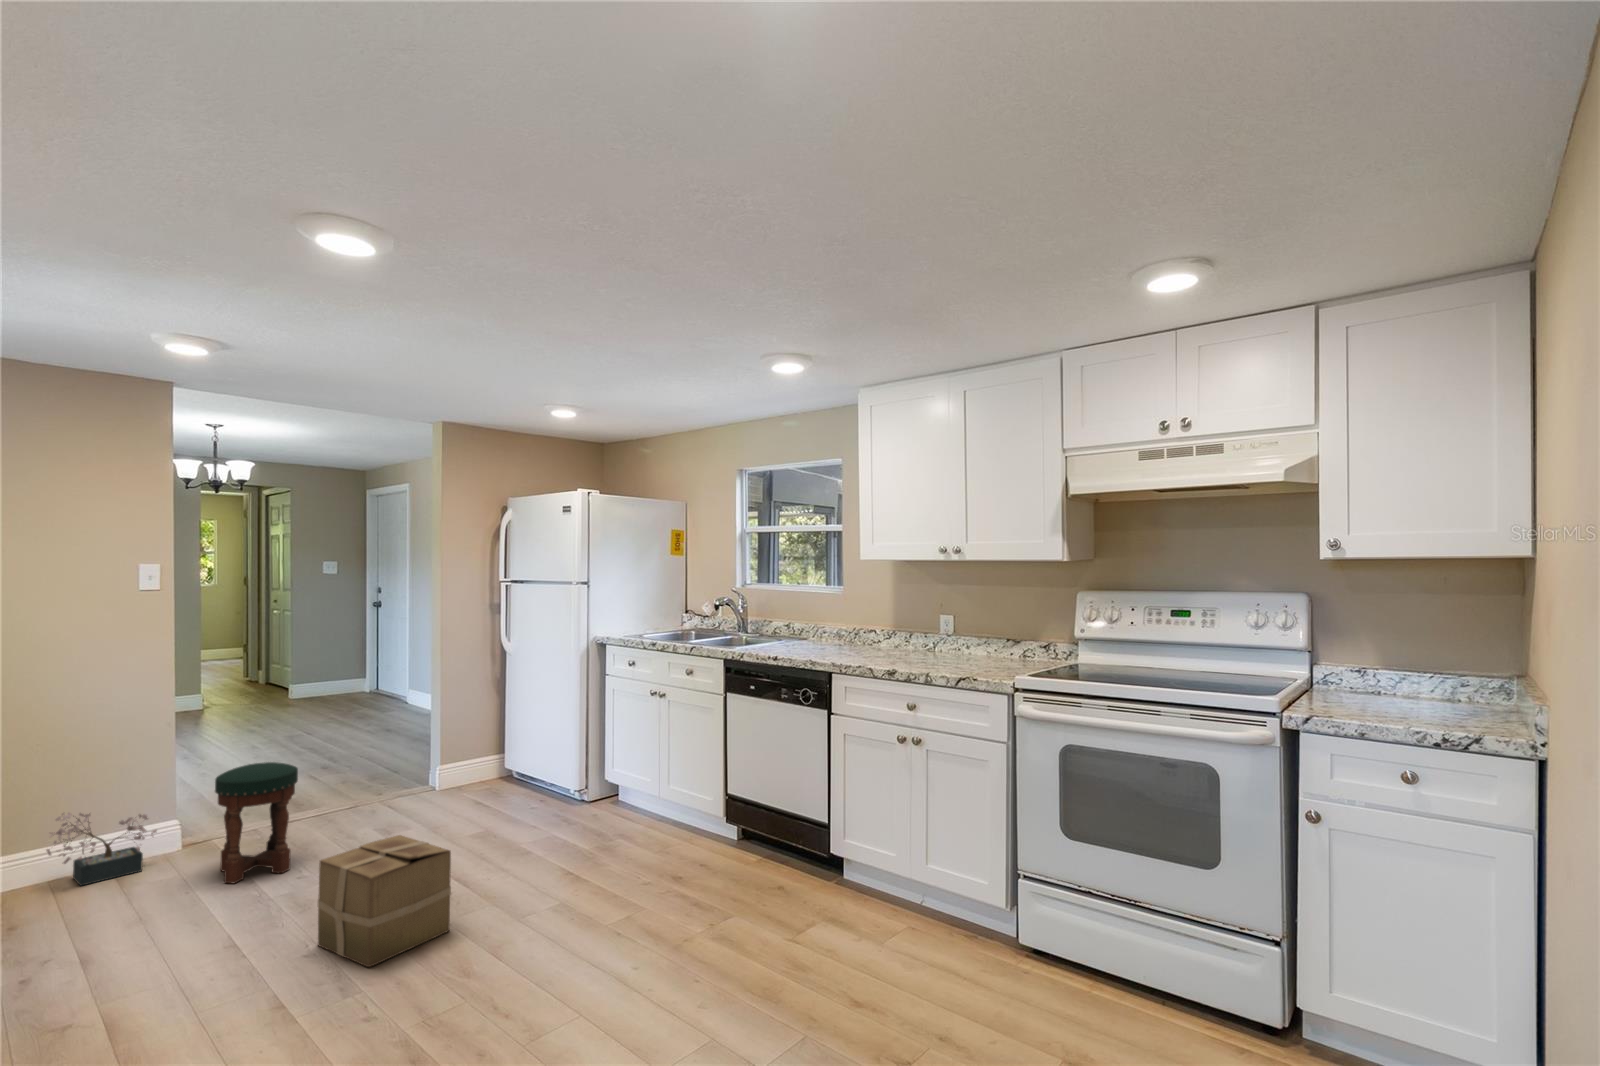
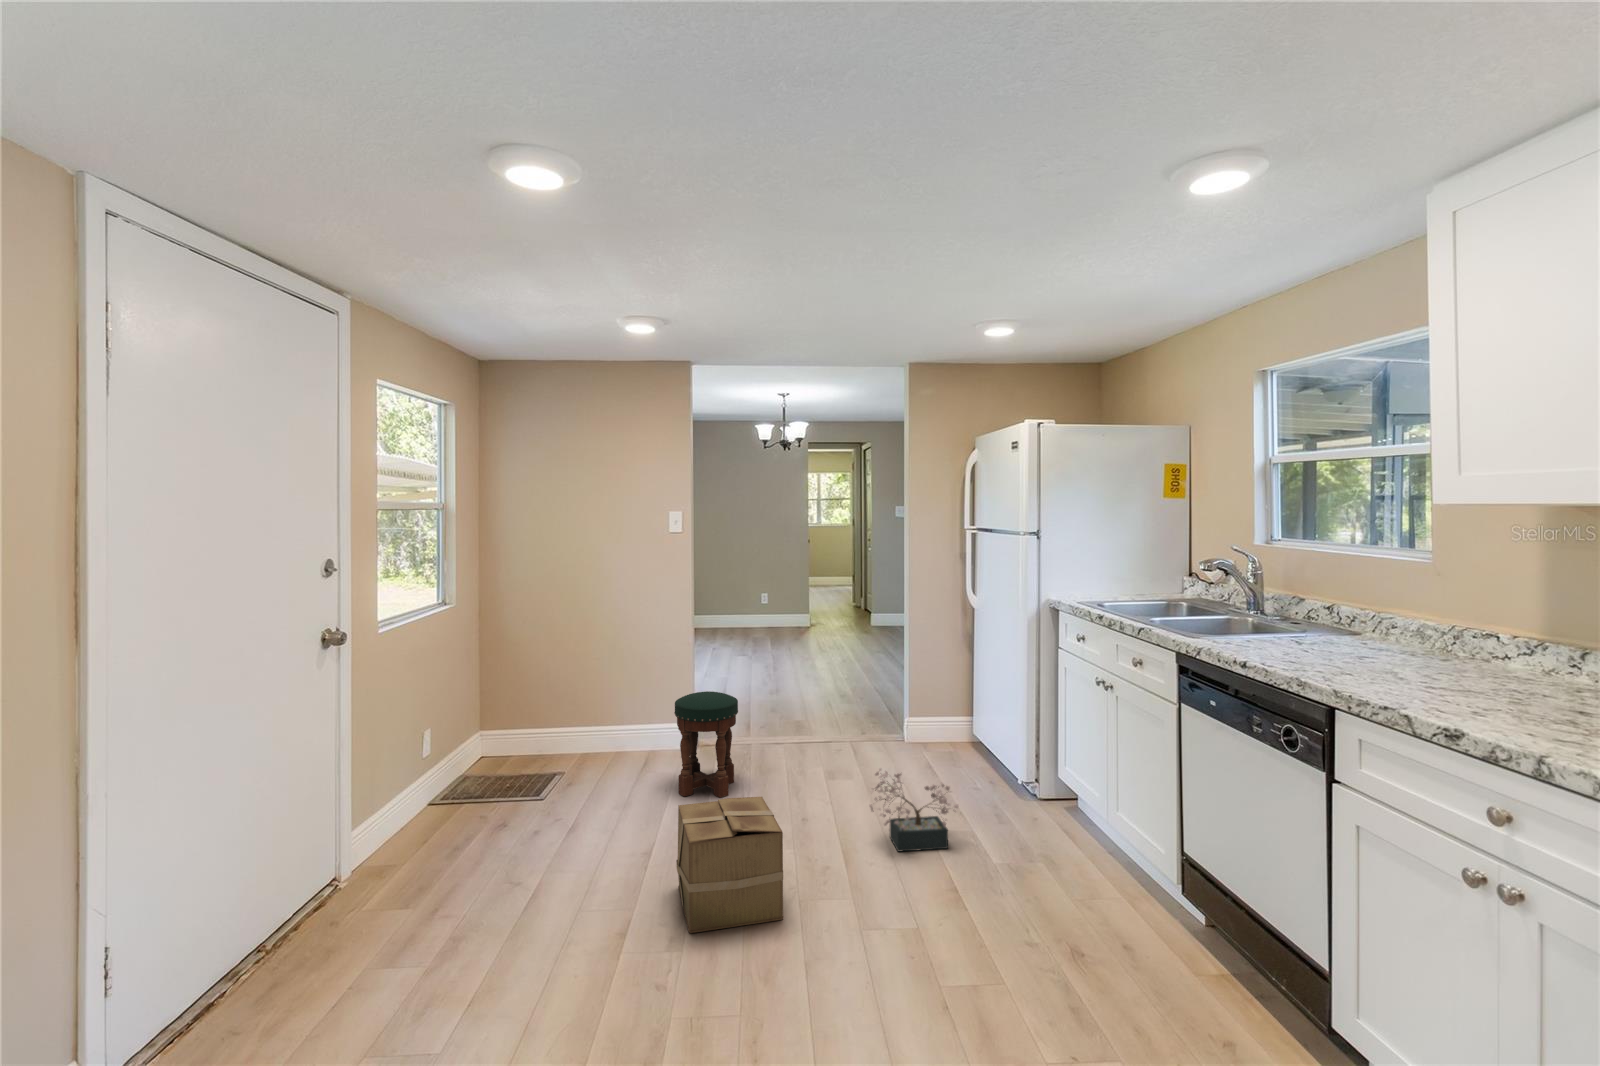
decorative plant: present [46,813,157,886] -> present [869,769,958,852]

